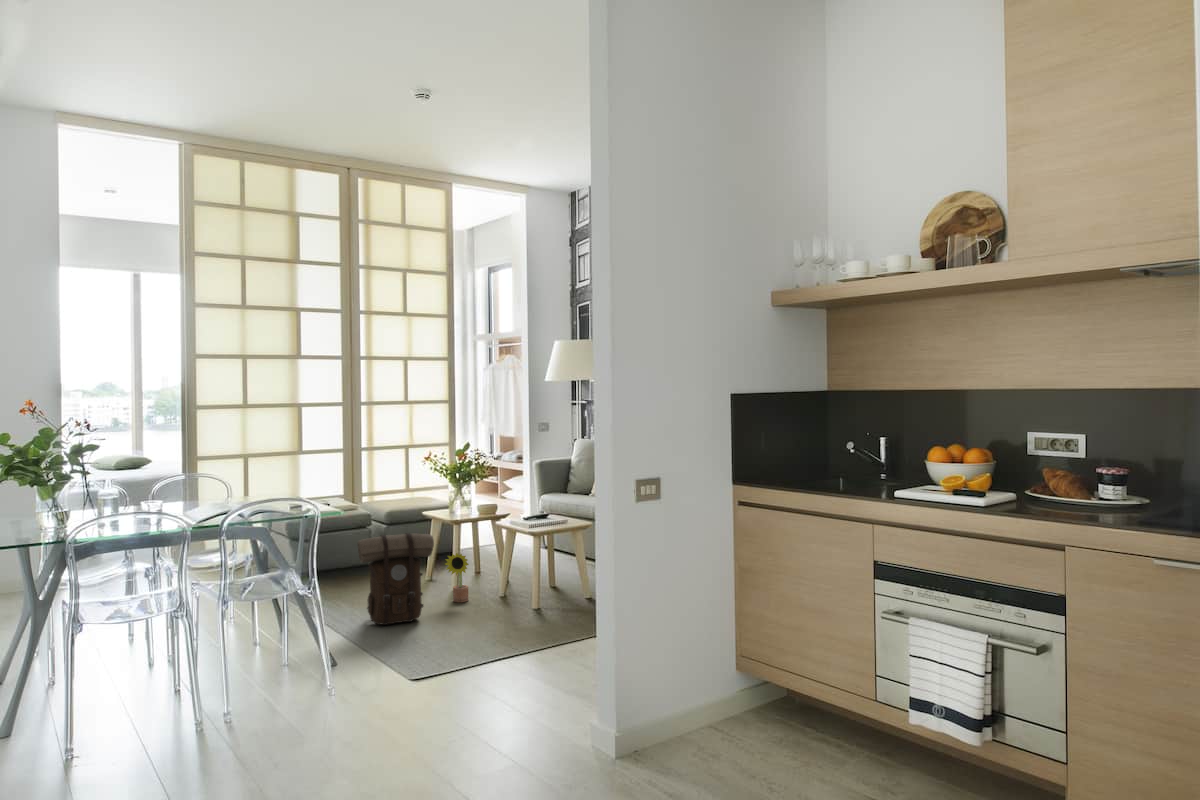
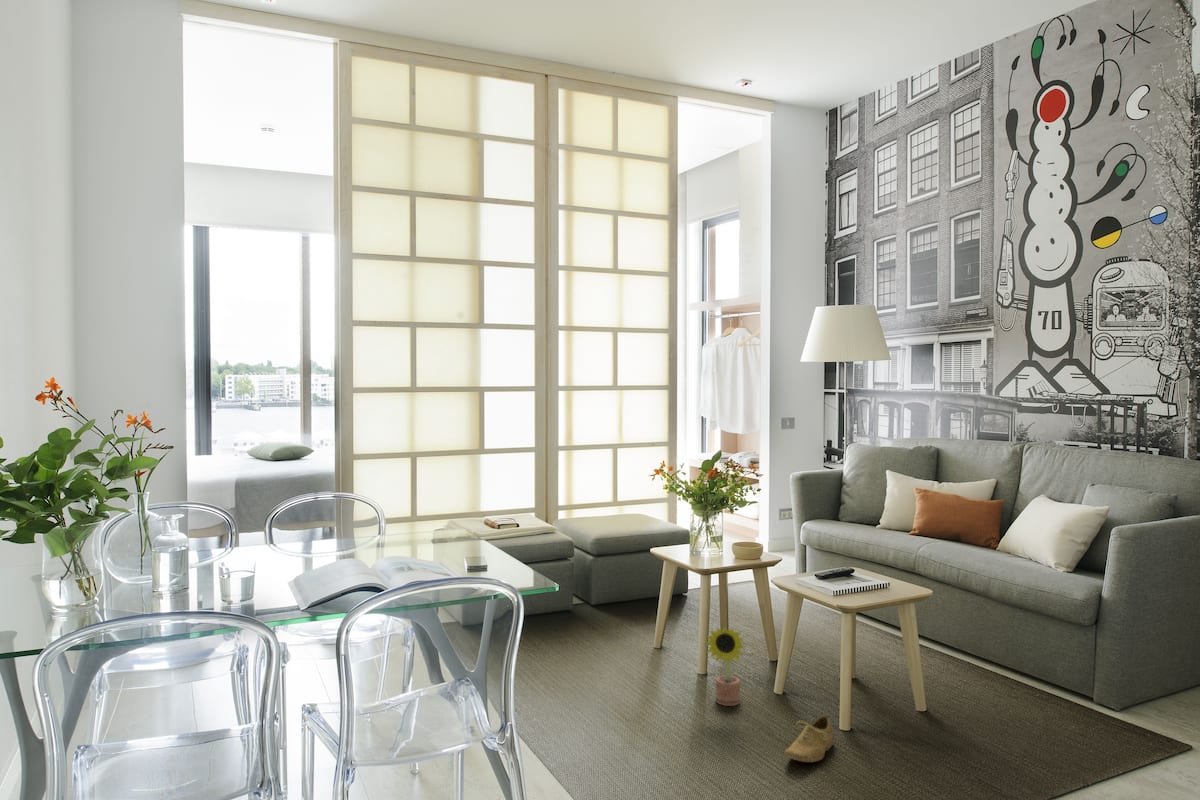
backpack: present [358,533,434,625] -> none [577,599,702,755]
shoe: none [481,597,515,620] -> present [784,716,834,762]

